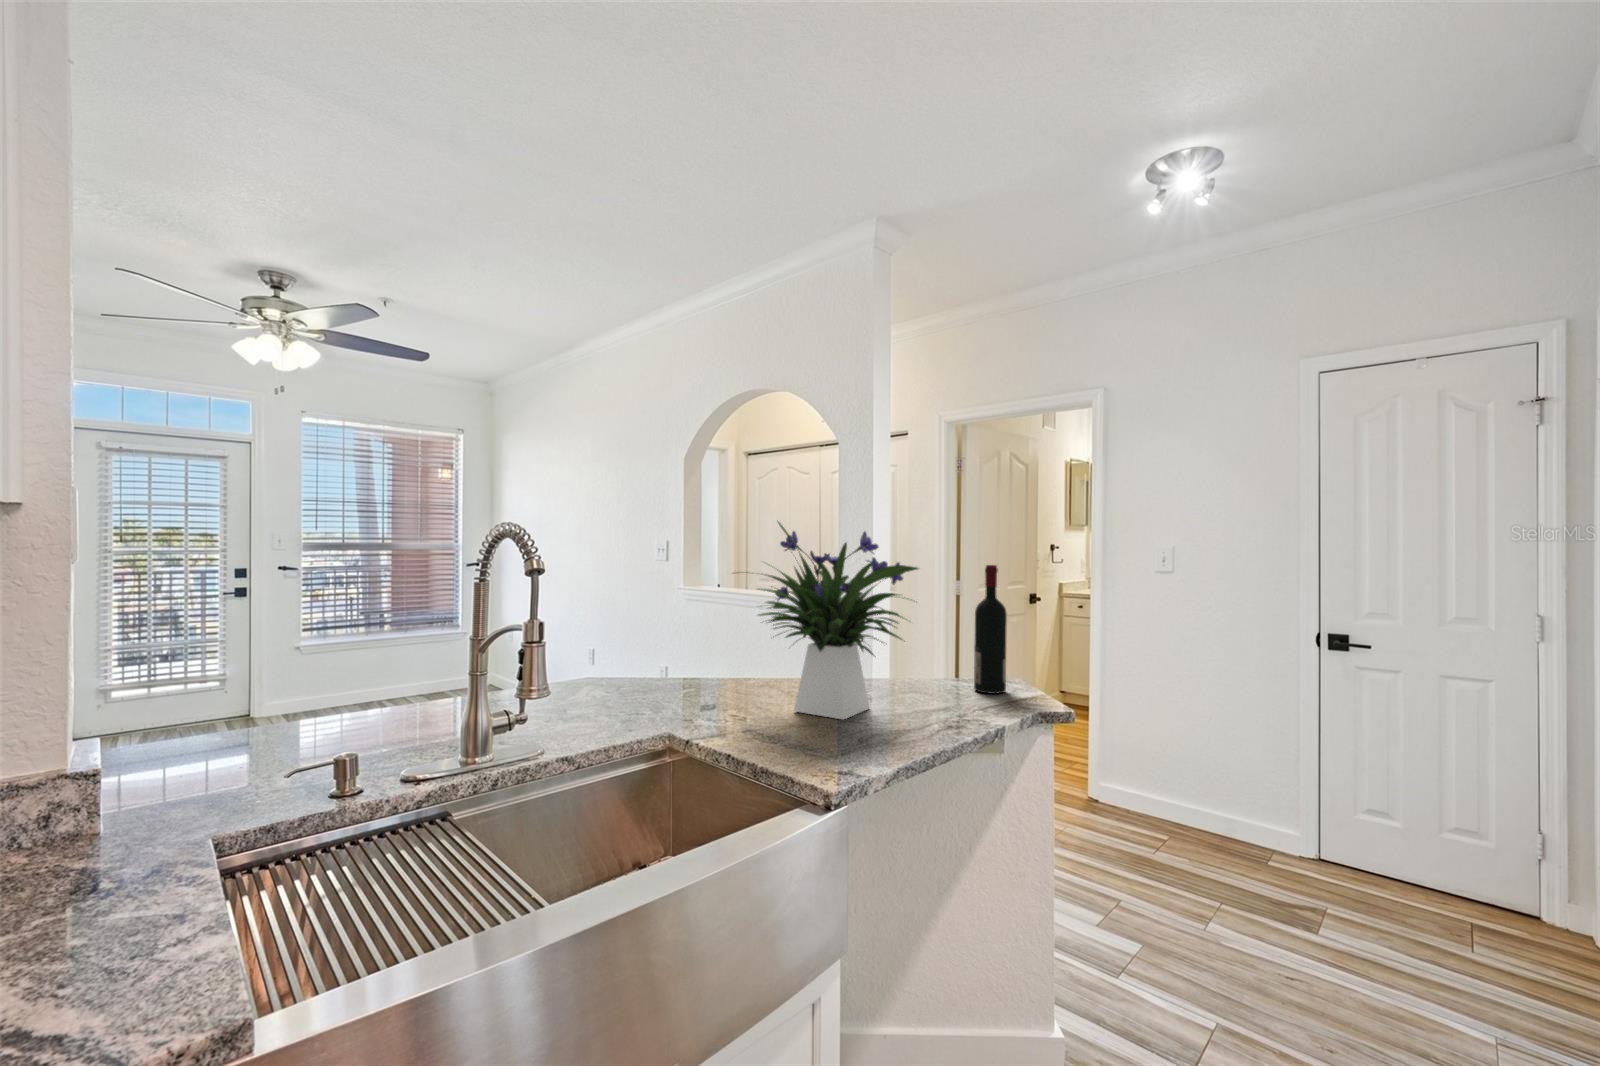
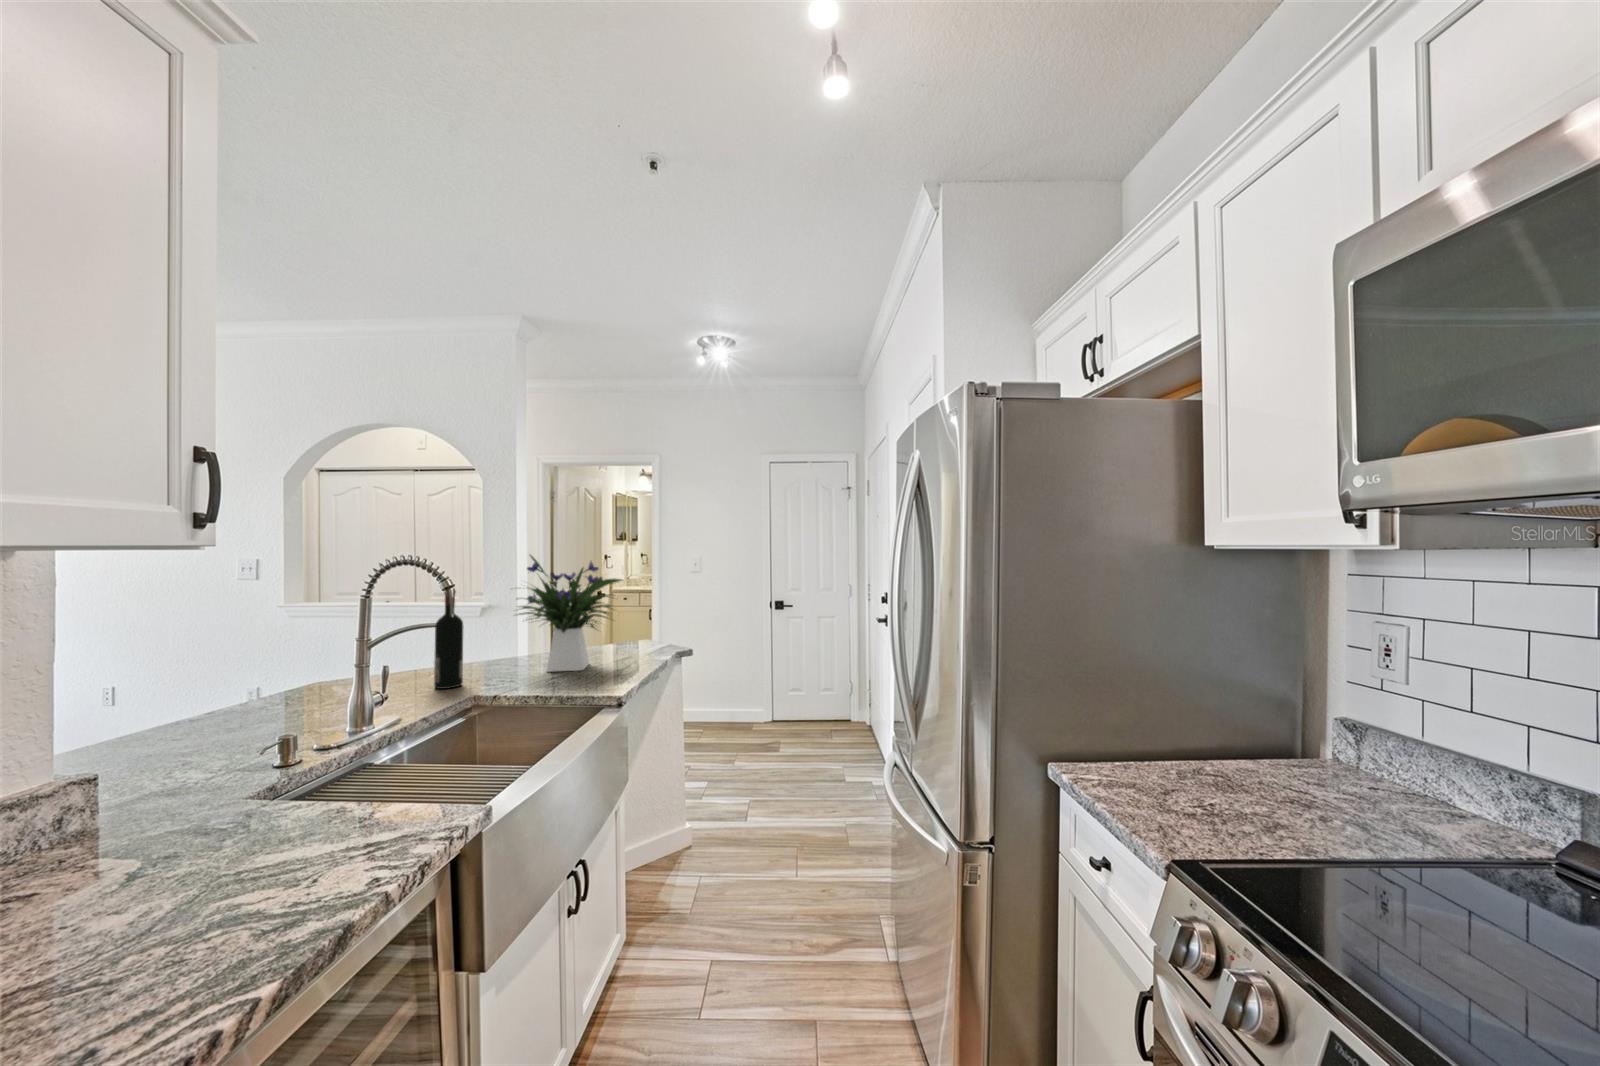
wine bottle: present [974,565,1007,694] -> present [434,589,463,689]

